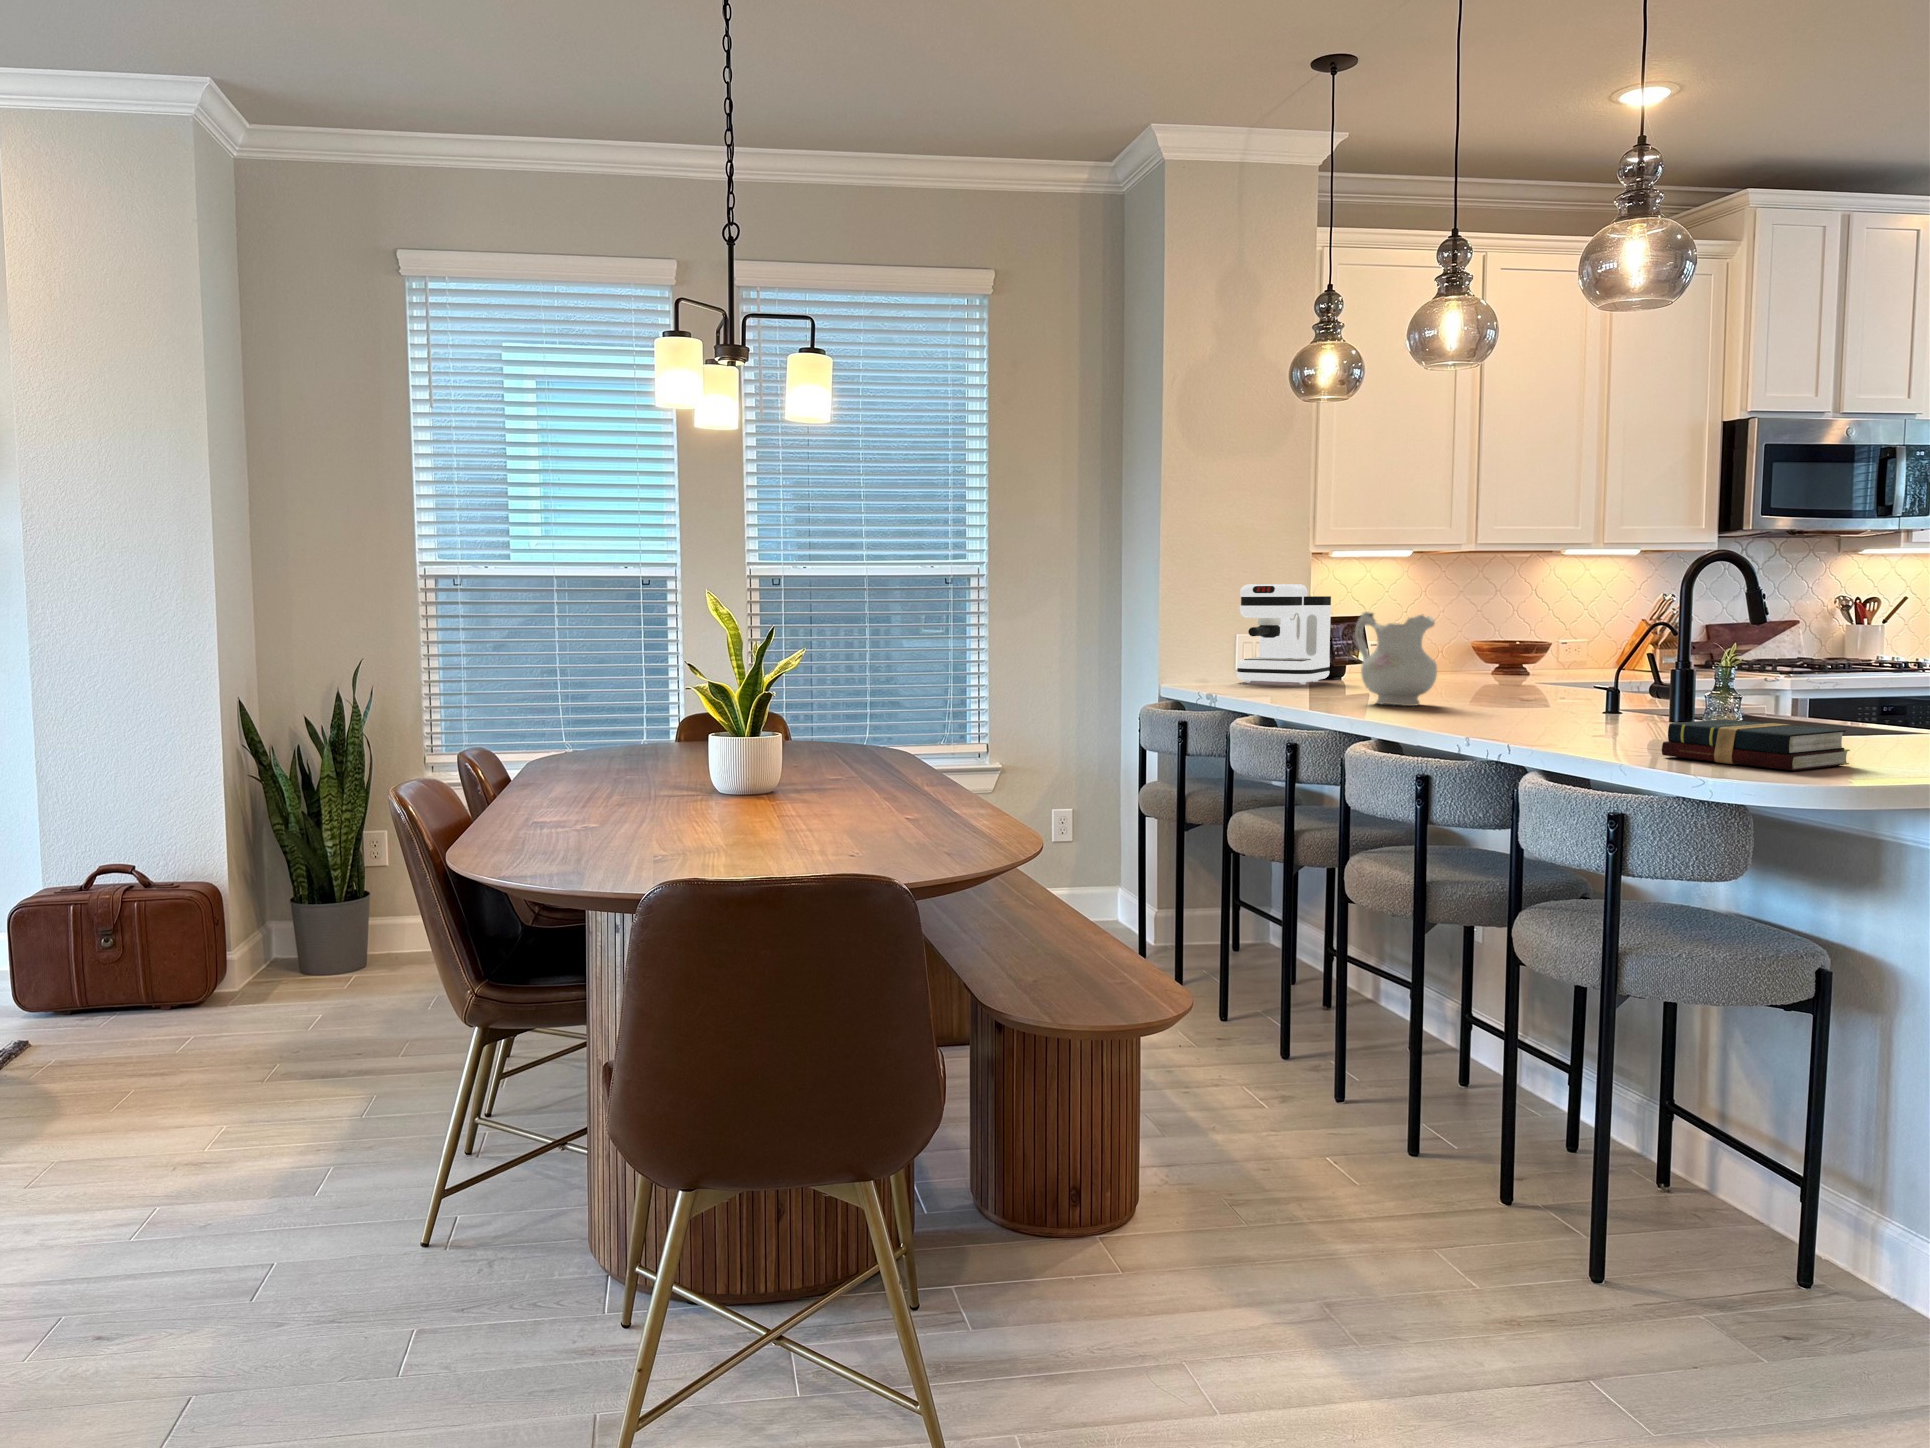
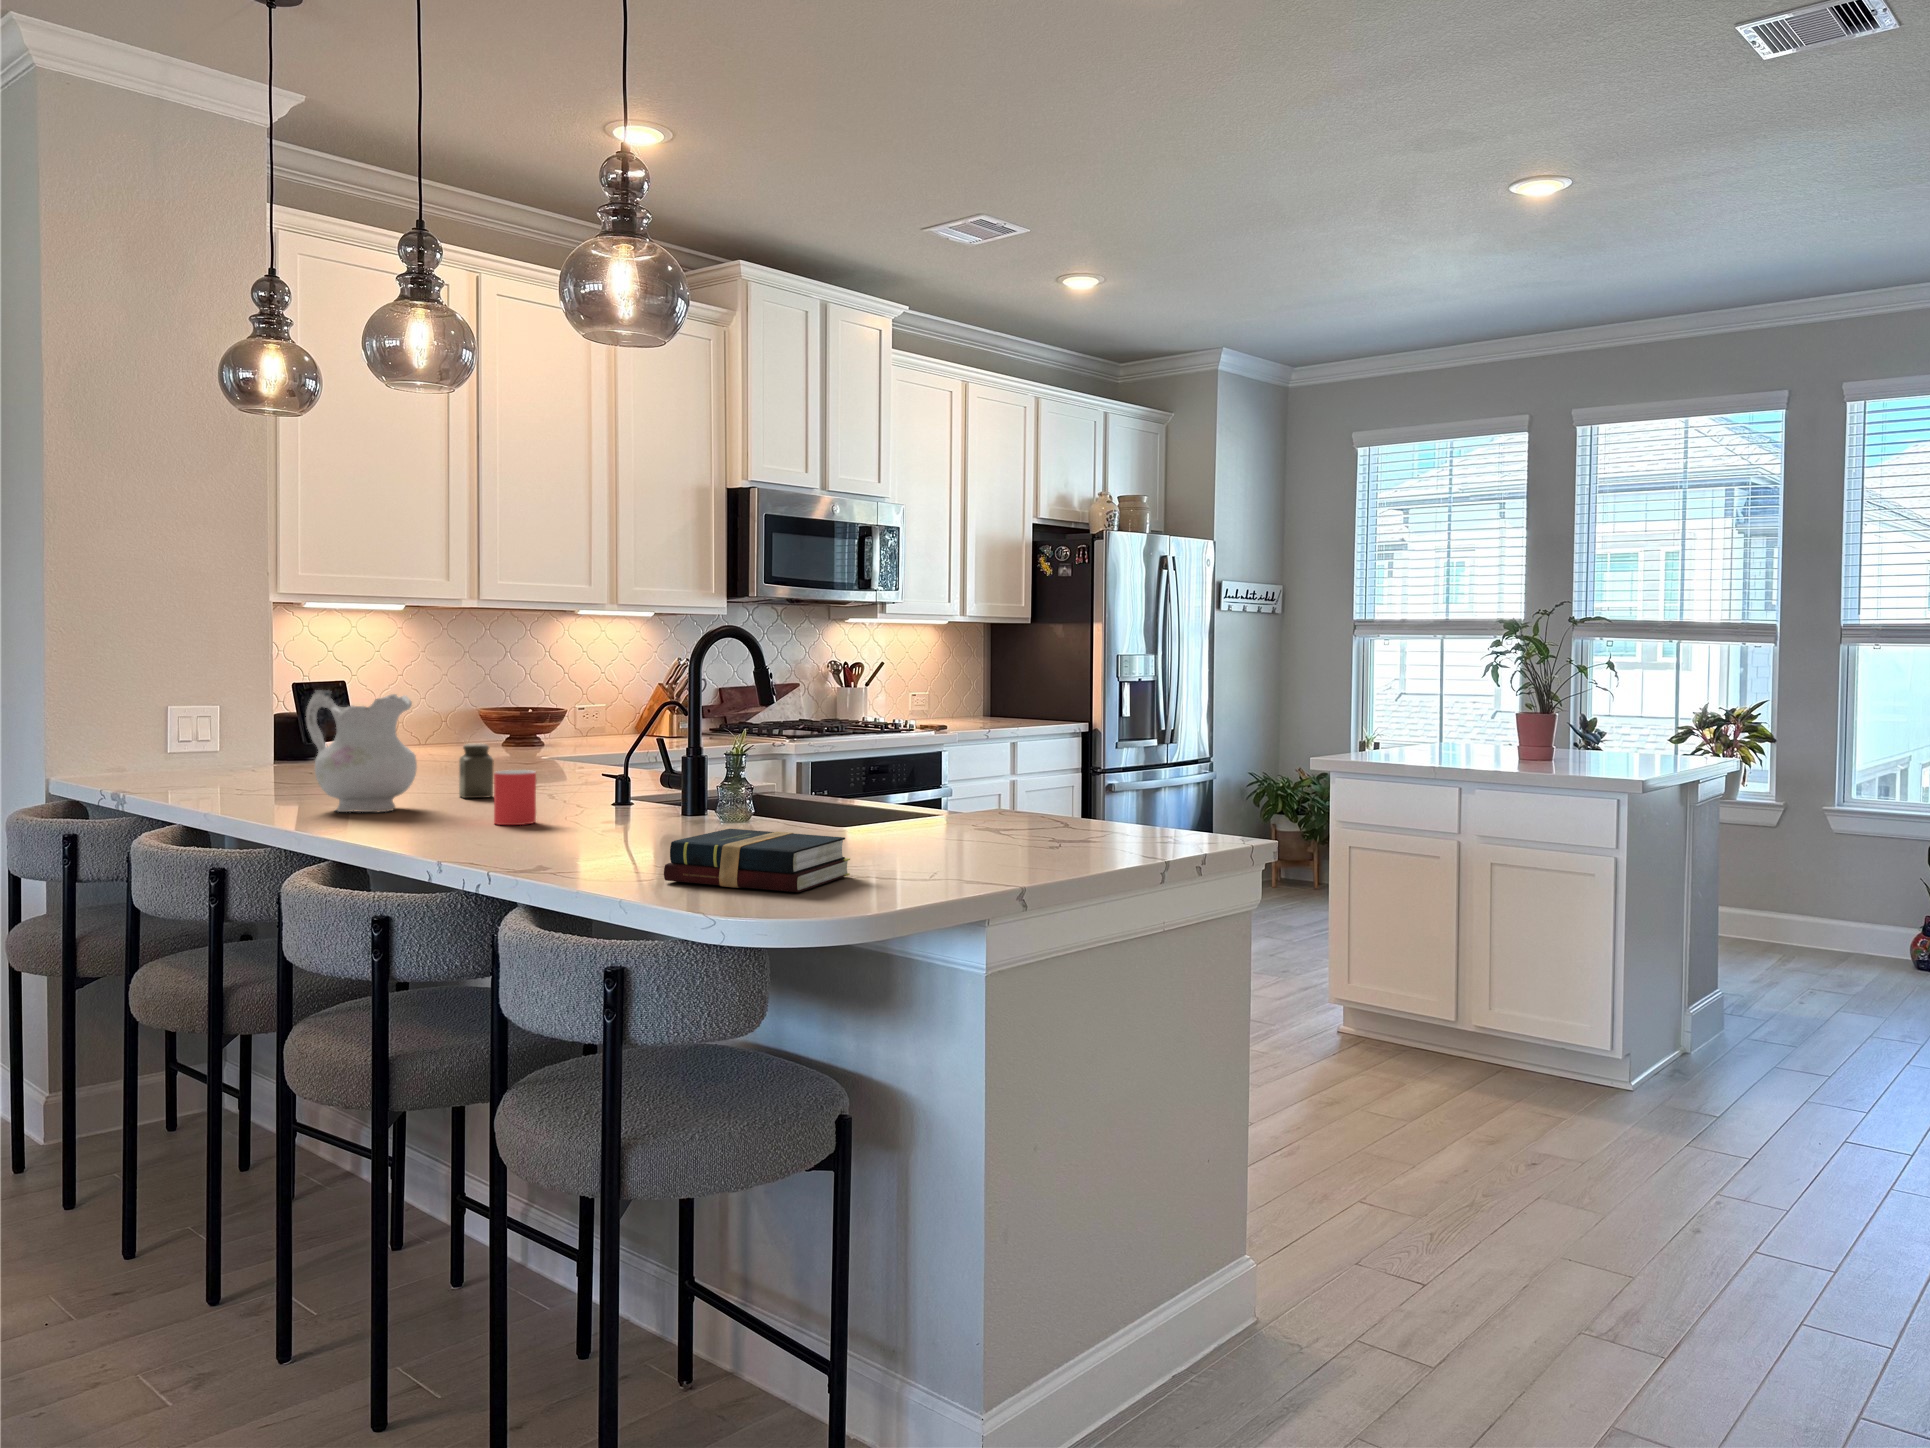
coffee maker: present [1237,584,1331,684] -> none [150,645,290,780]
salt shaker: none [1467,658,1497,702] -> present [459,744,494,798]
mug: none [1502,675,1539,718] -> present [494,770,536,825]

